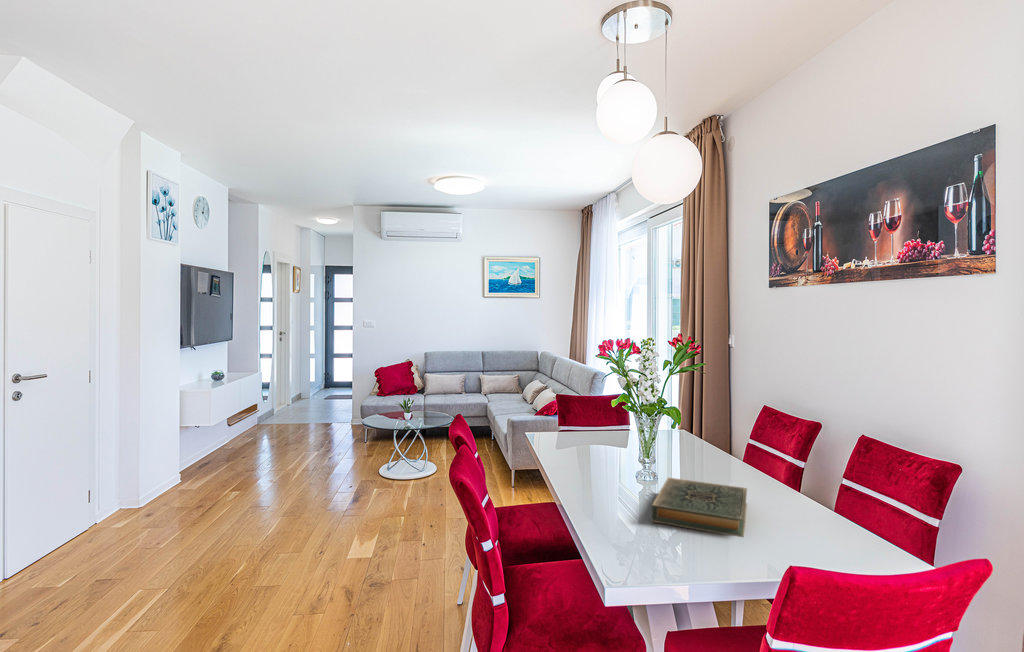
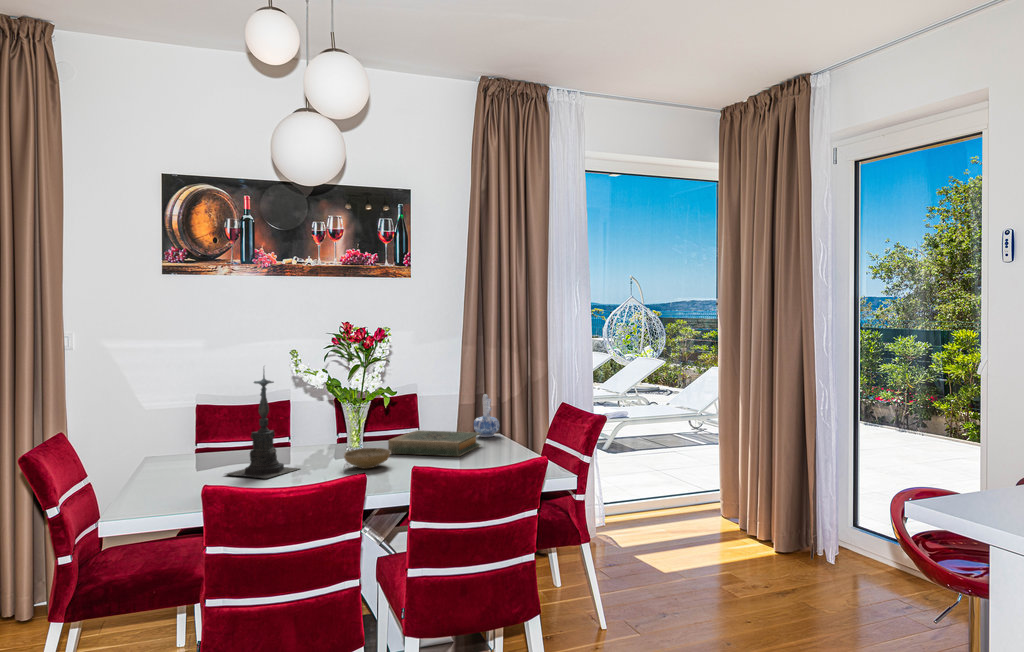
candle holder: none [565,377,619,469] -> present [227,369,300,478]
ceramic bowl: none [583,467,626,490] -> present [344,448,391,468]
ceramic pitcher: none [797,473,845,548] -> present [474,394,499,437]

